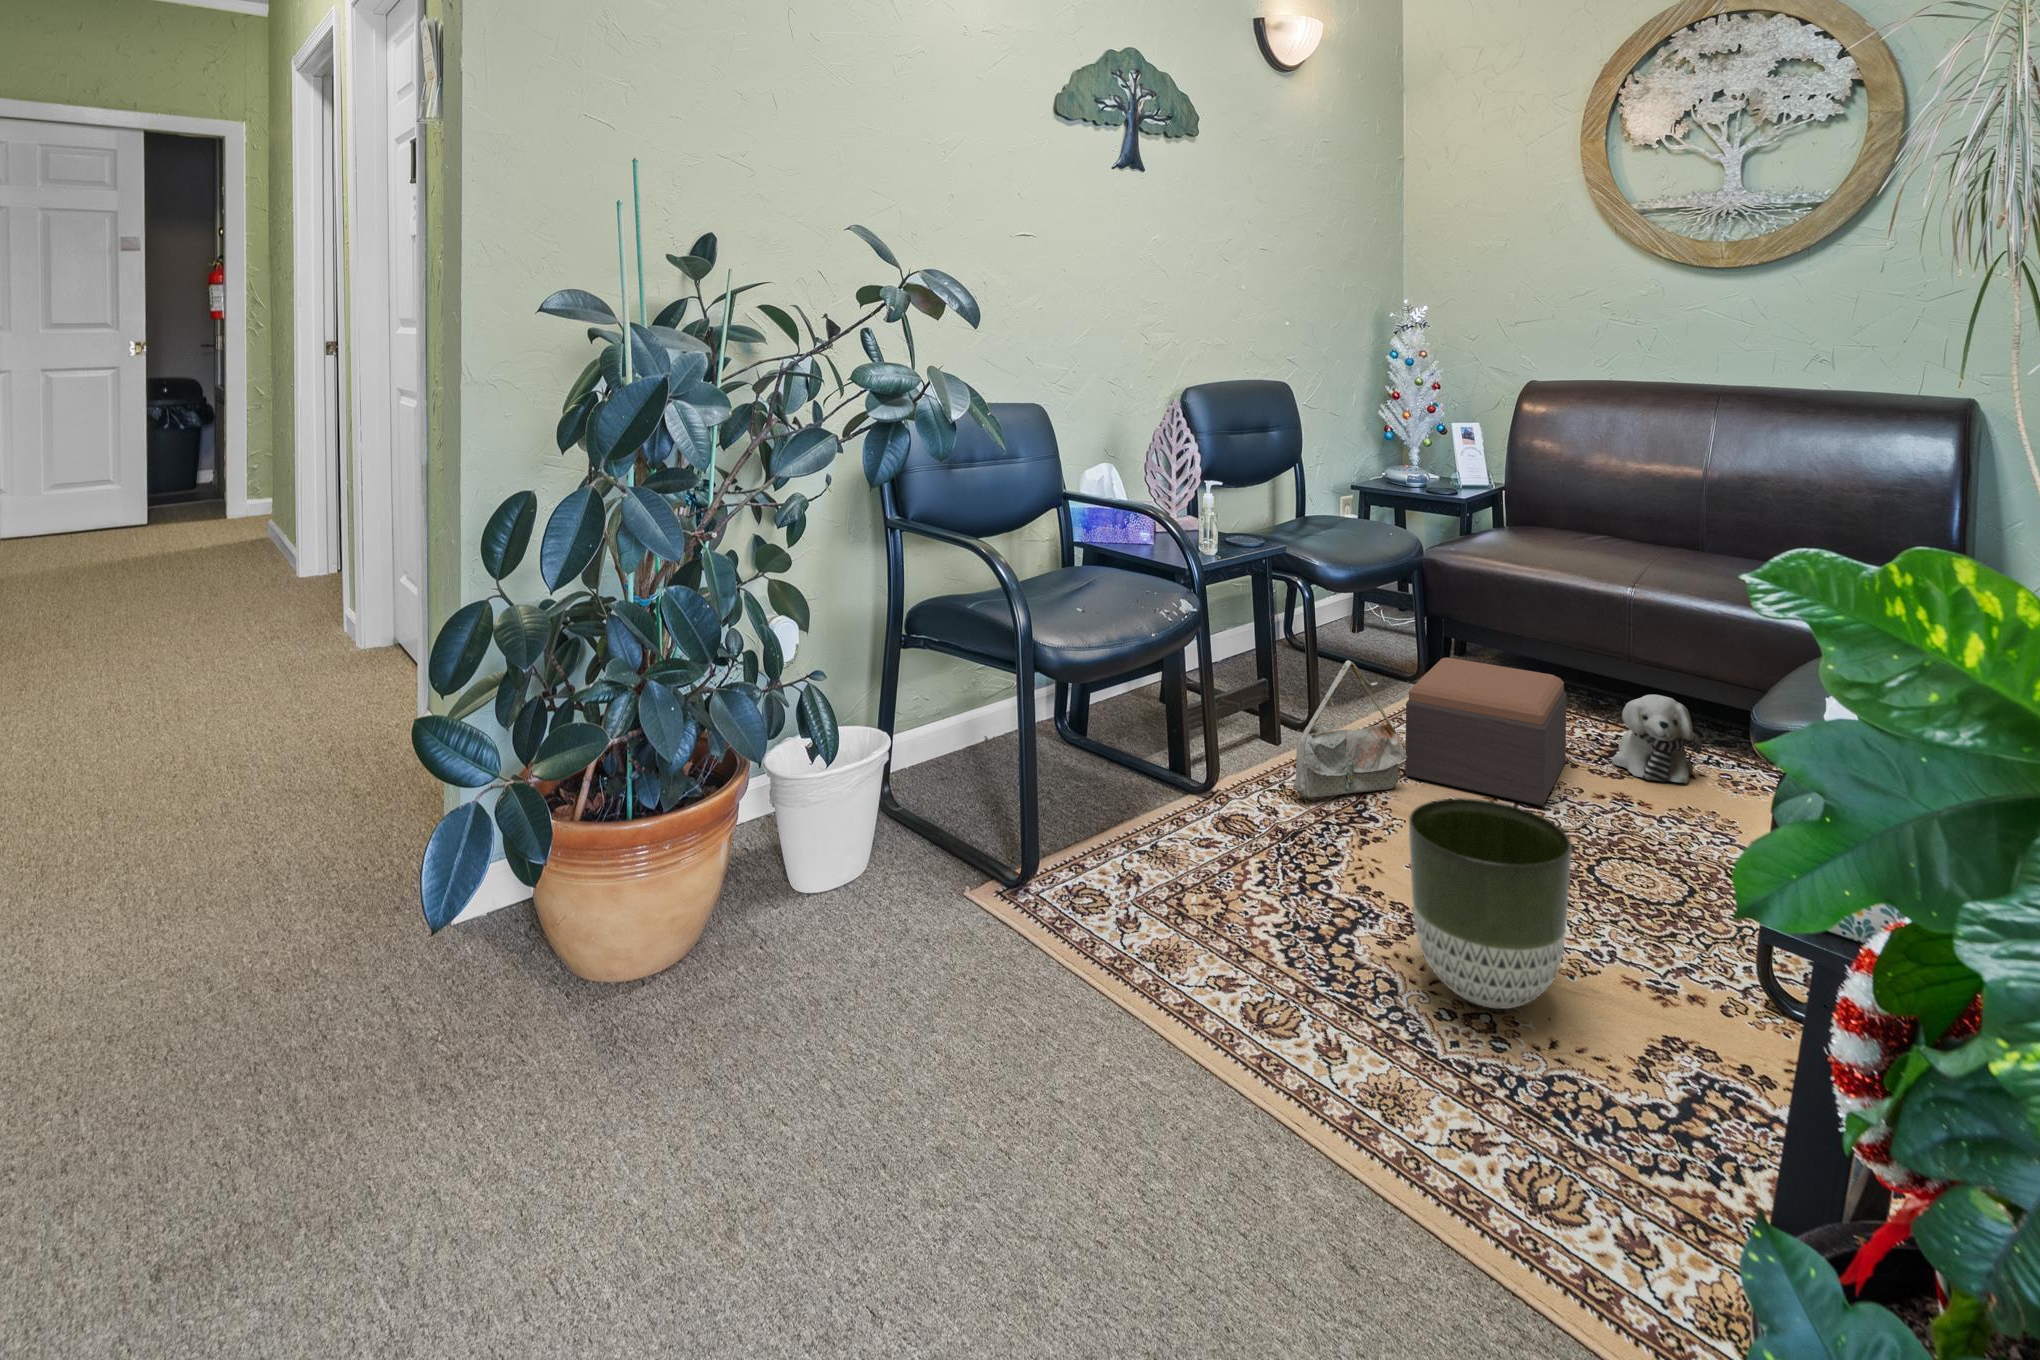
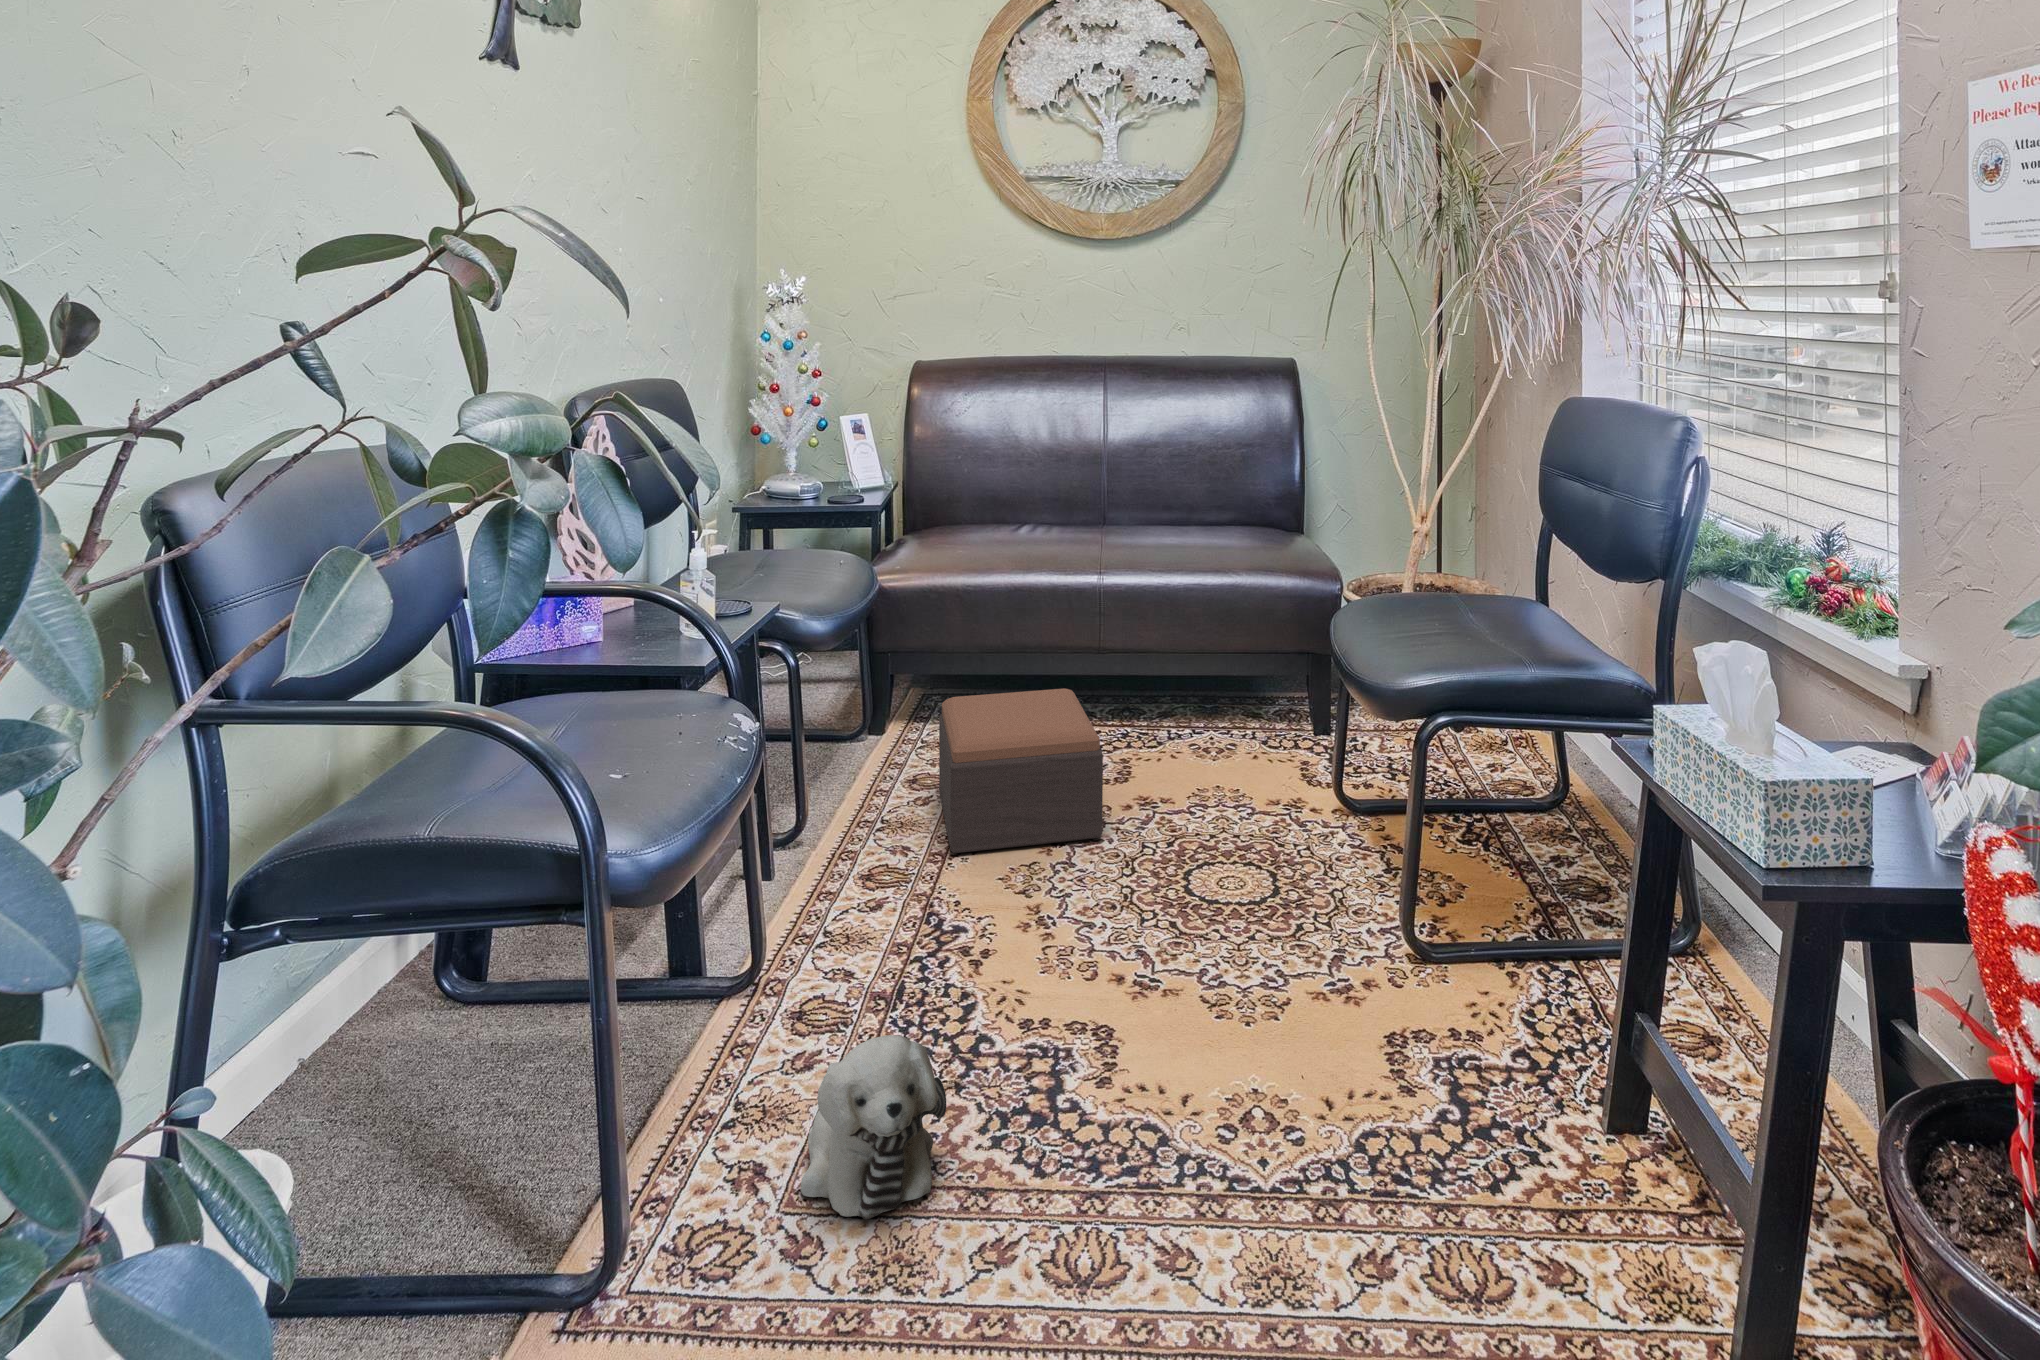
bag: present [1294,661,1407,798] -> none [859,737,968,930]
plush toy: present [1612,694,1702,783] -> present [801,1035,946,1219]
planter: present [1409,798,1572,1009] -> none [1149,863,1324,1111]

